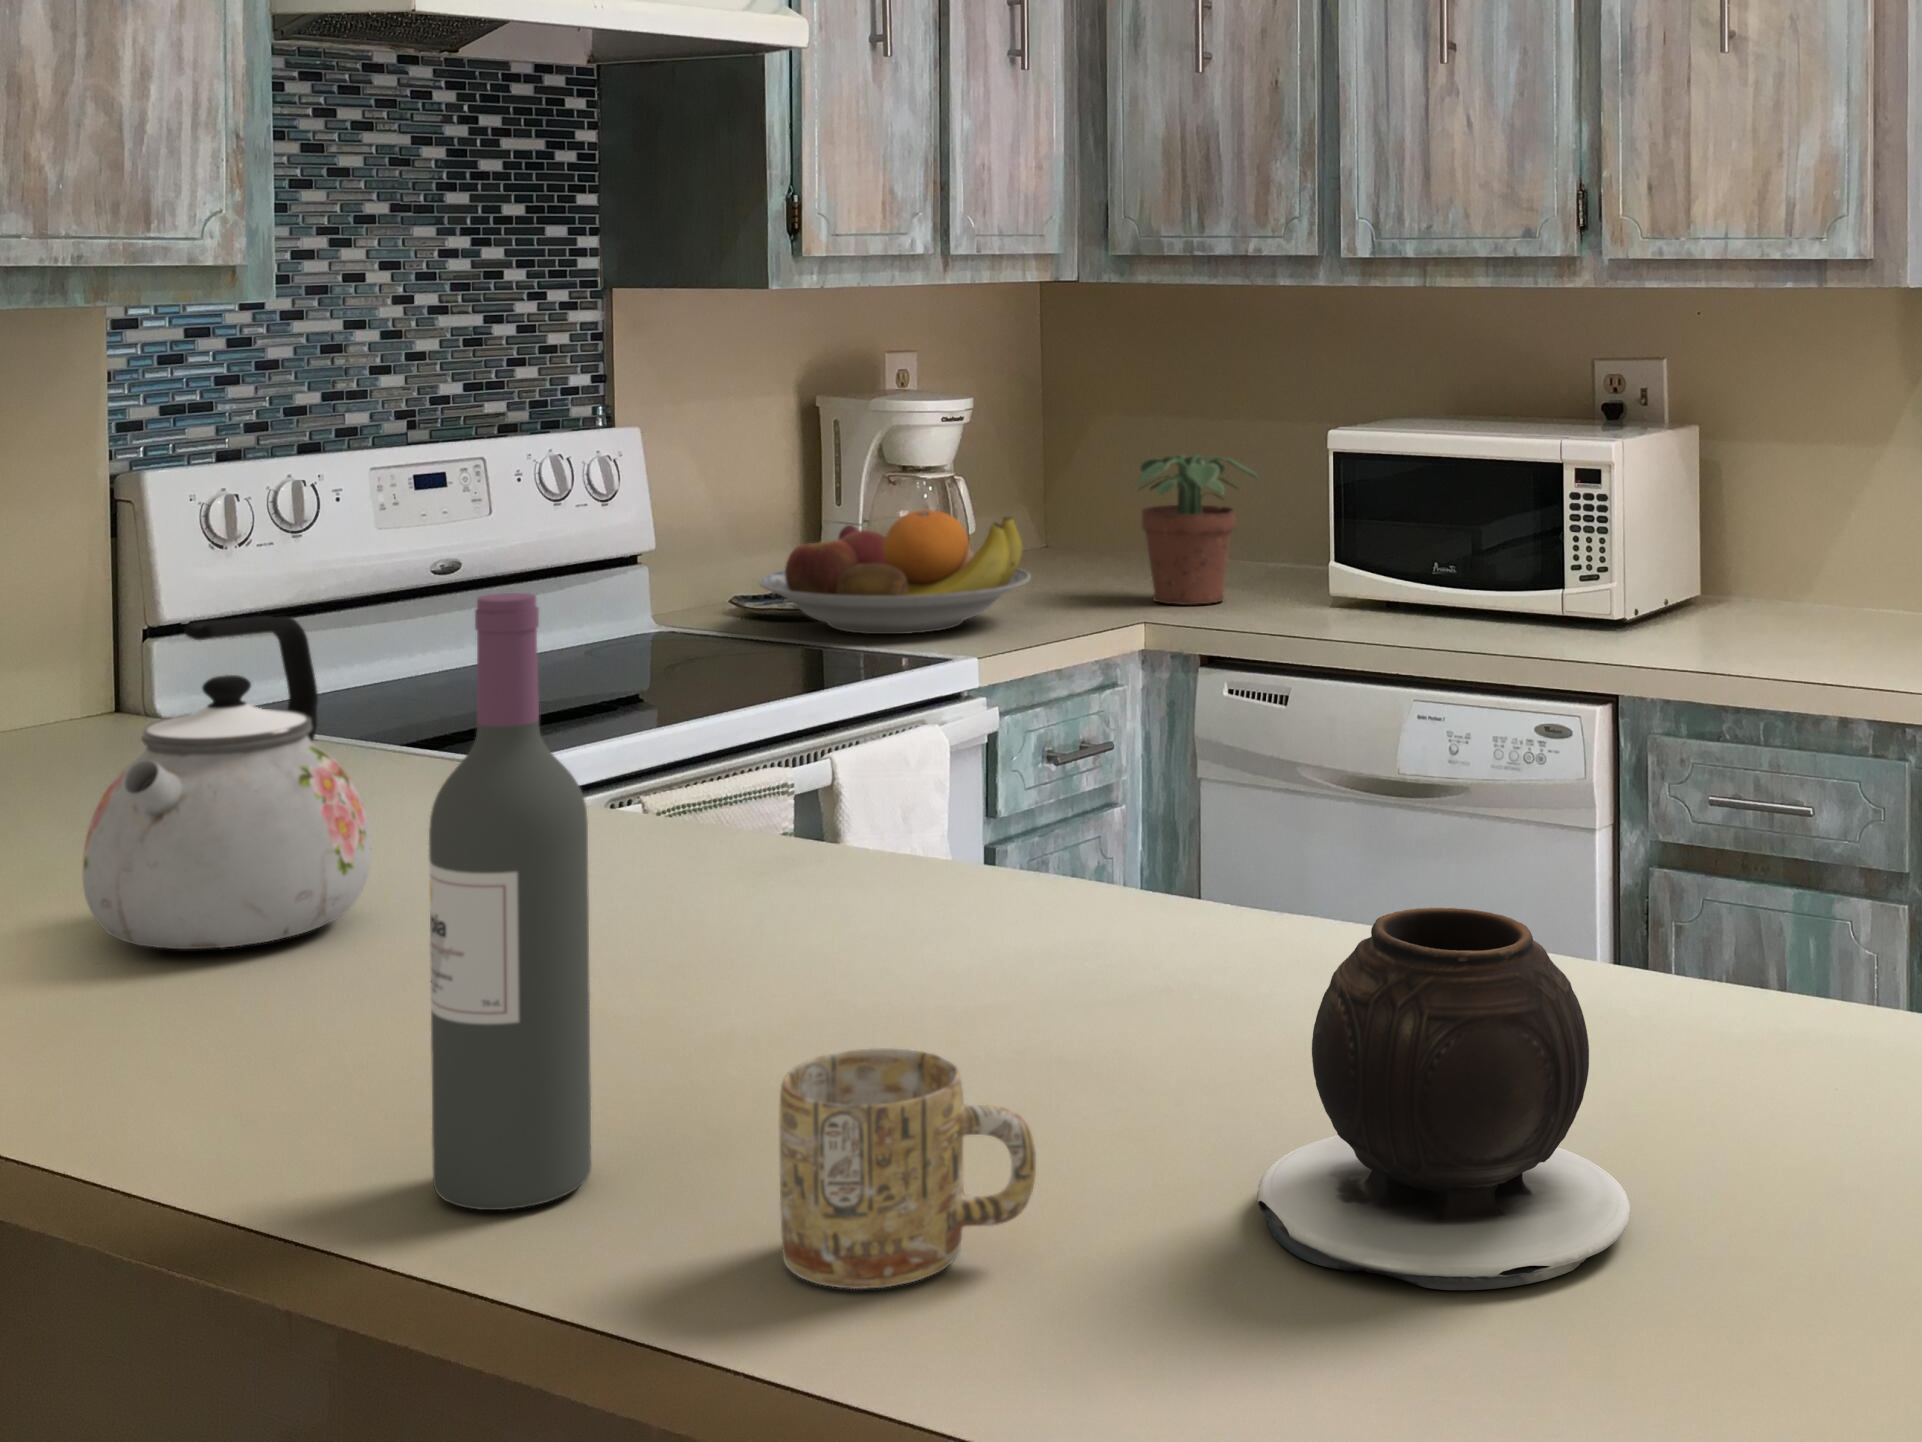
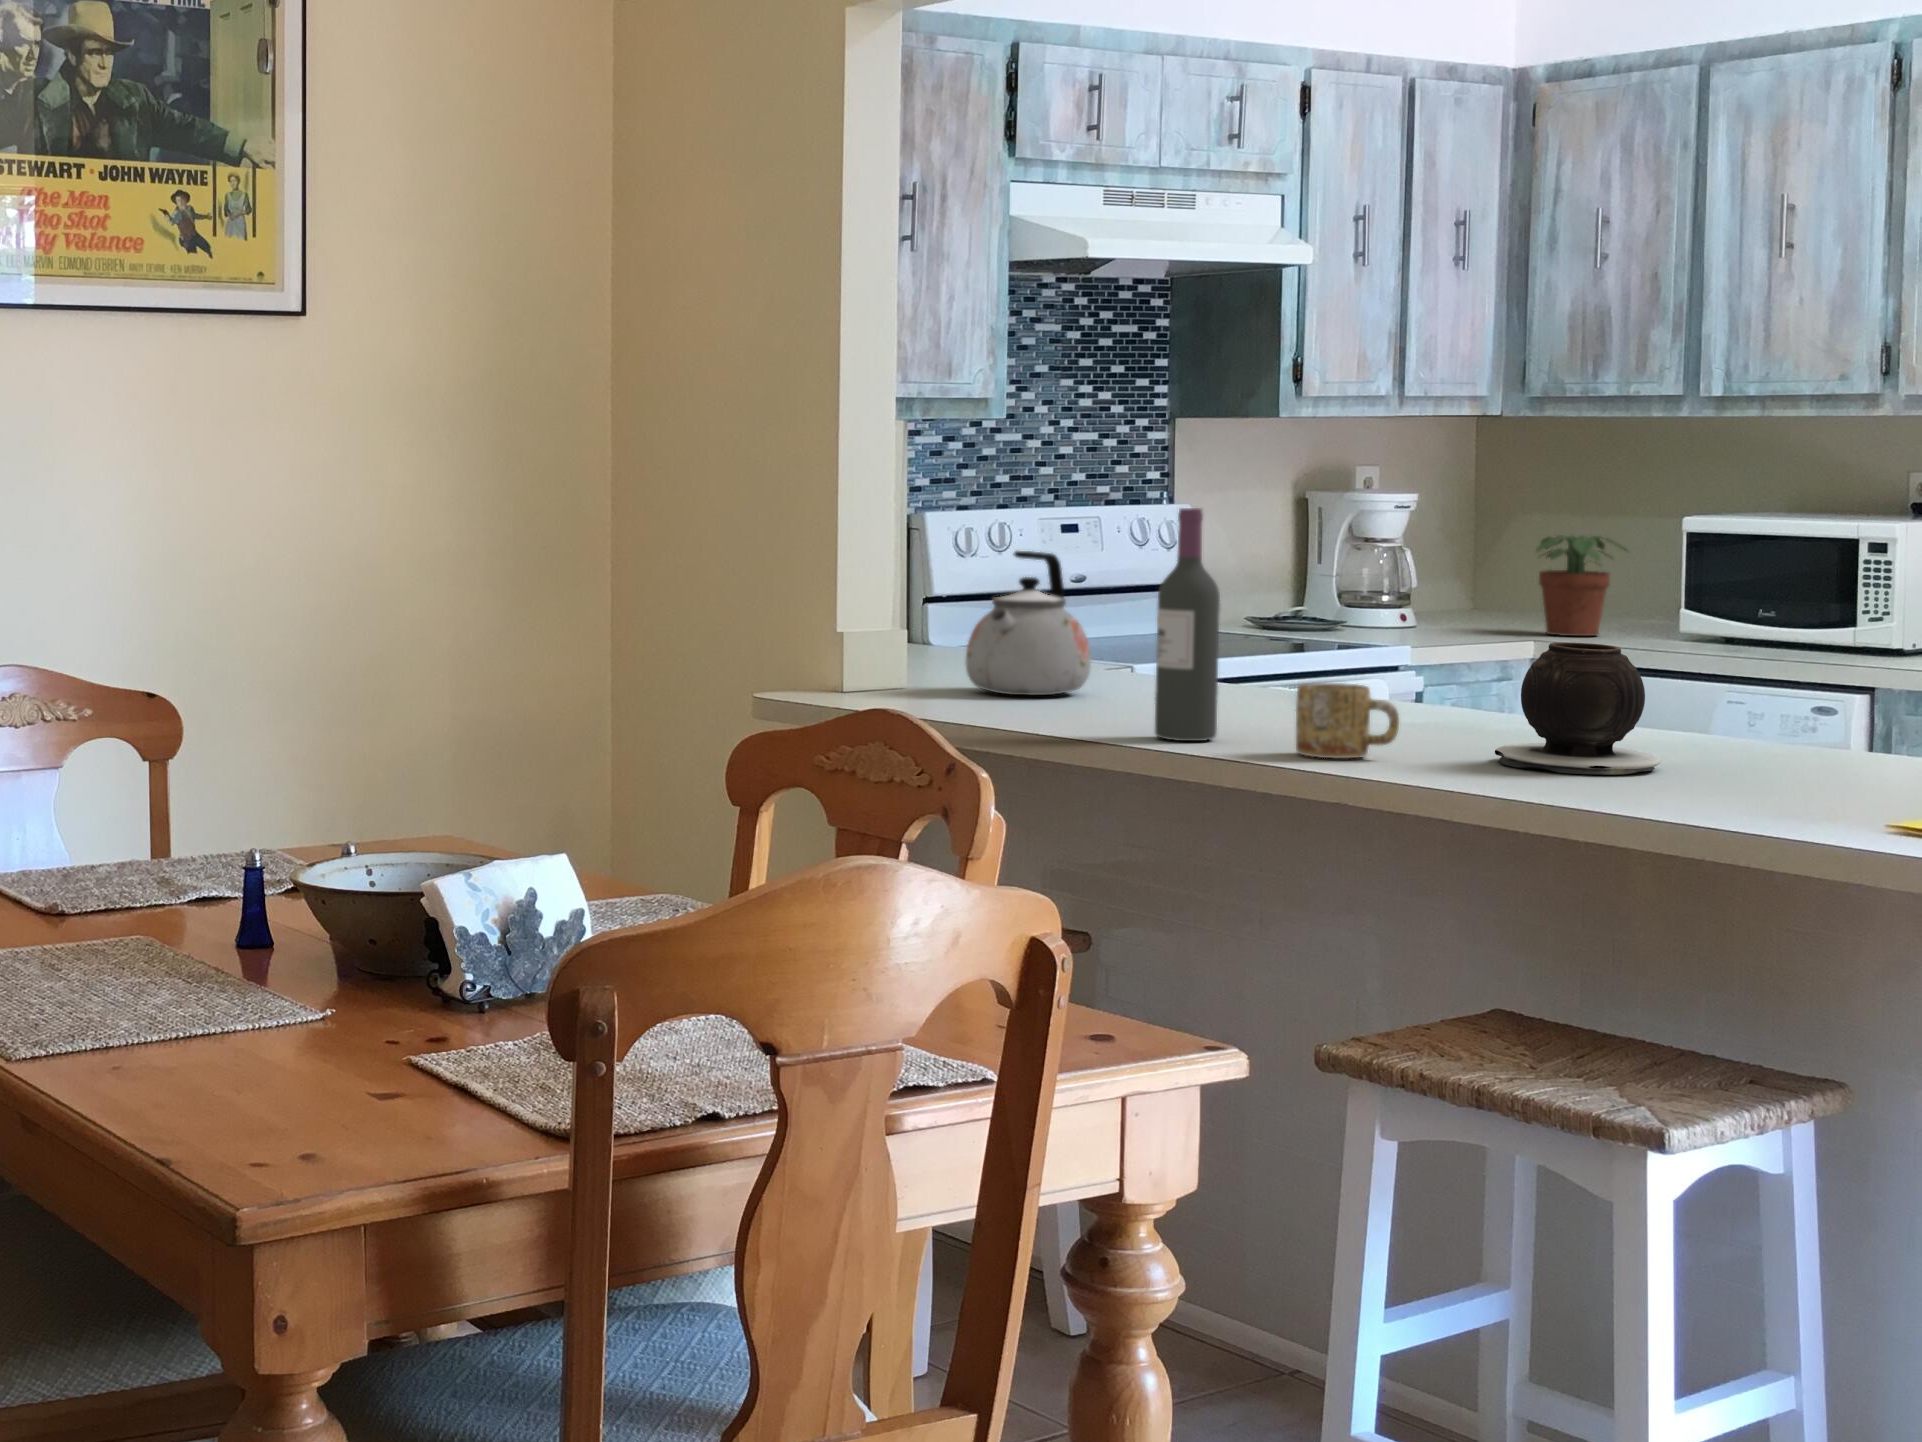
fruit bowl: present [759,510,1031,634] -> none [1267,561,1453,638]

